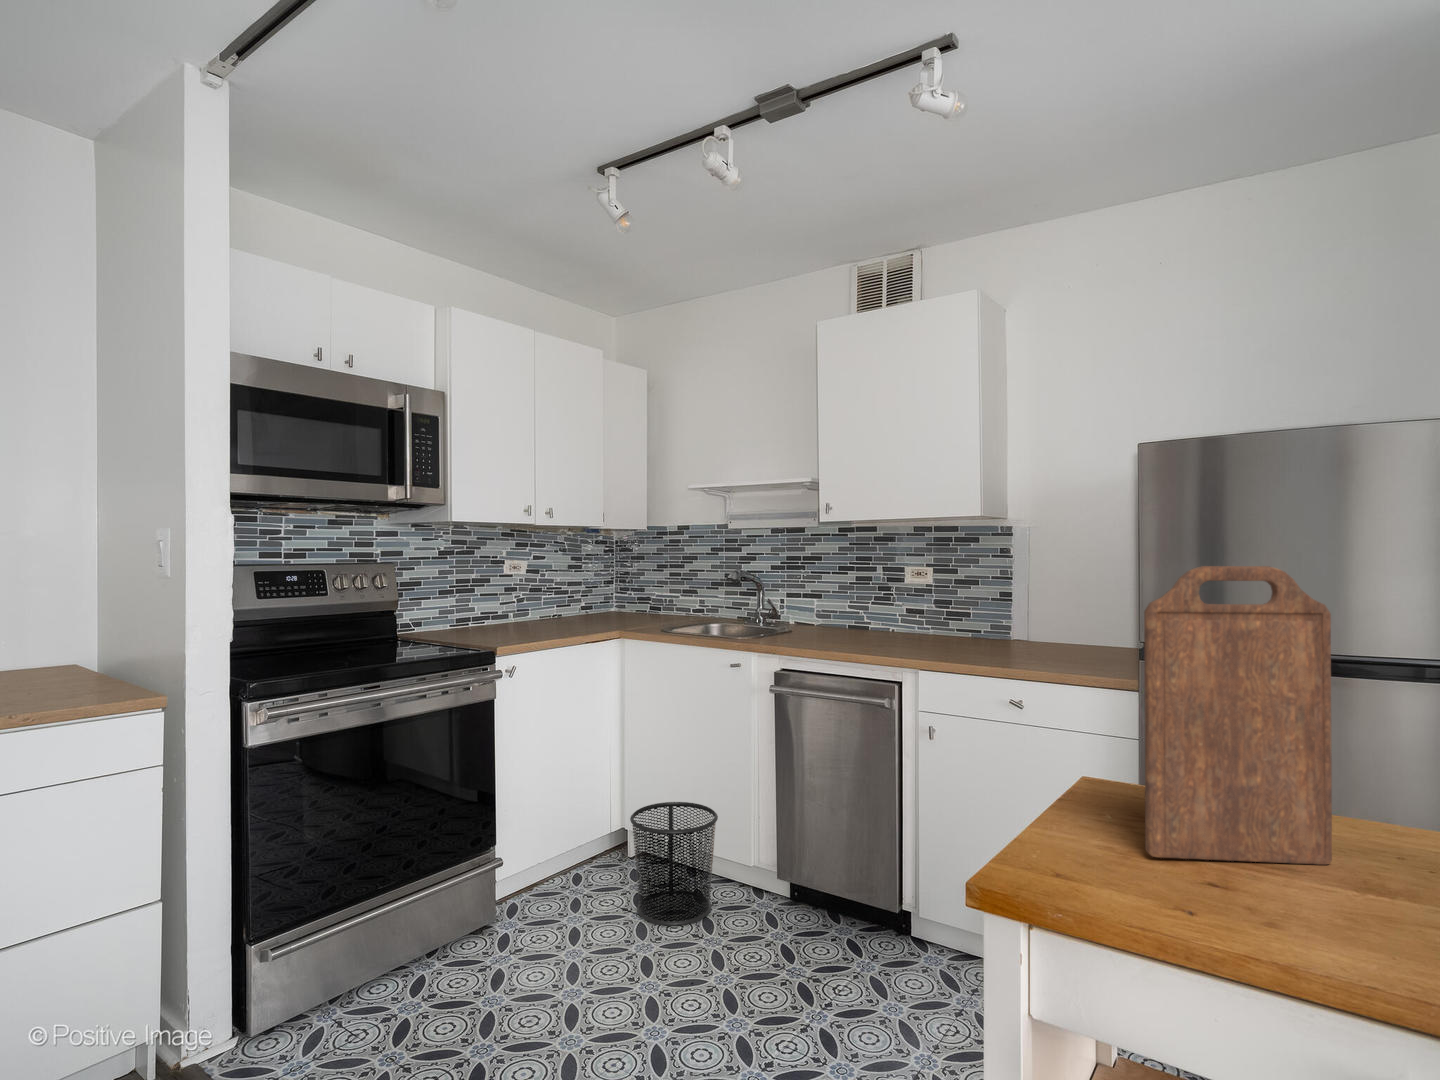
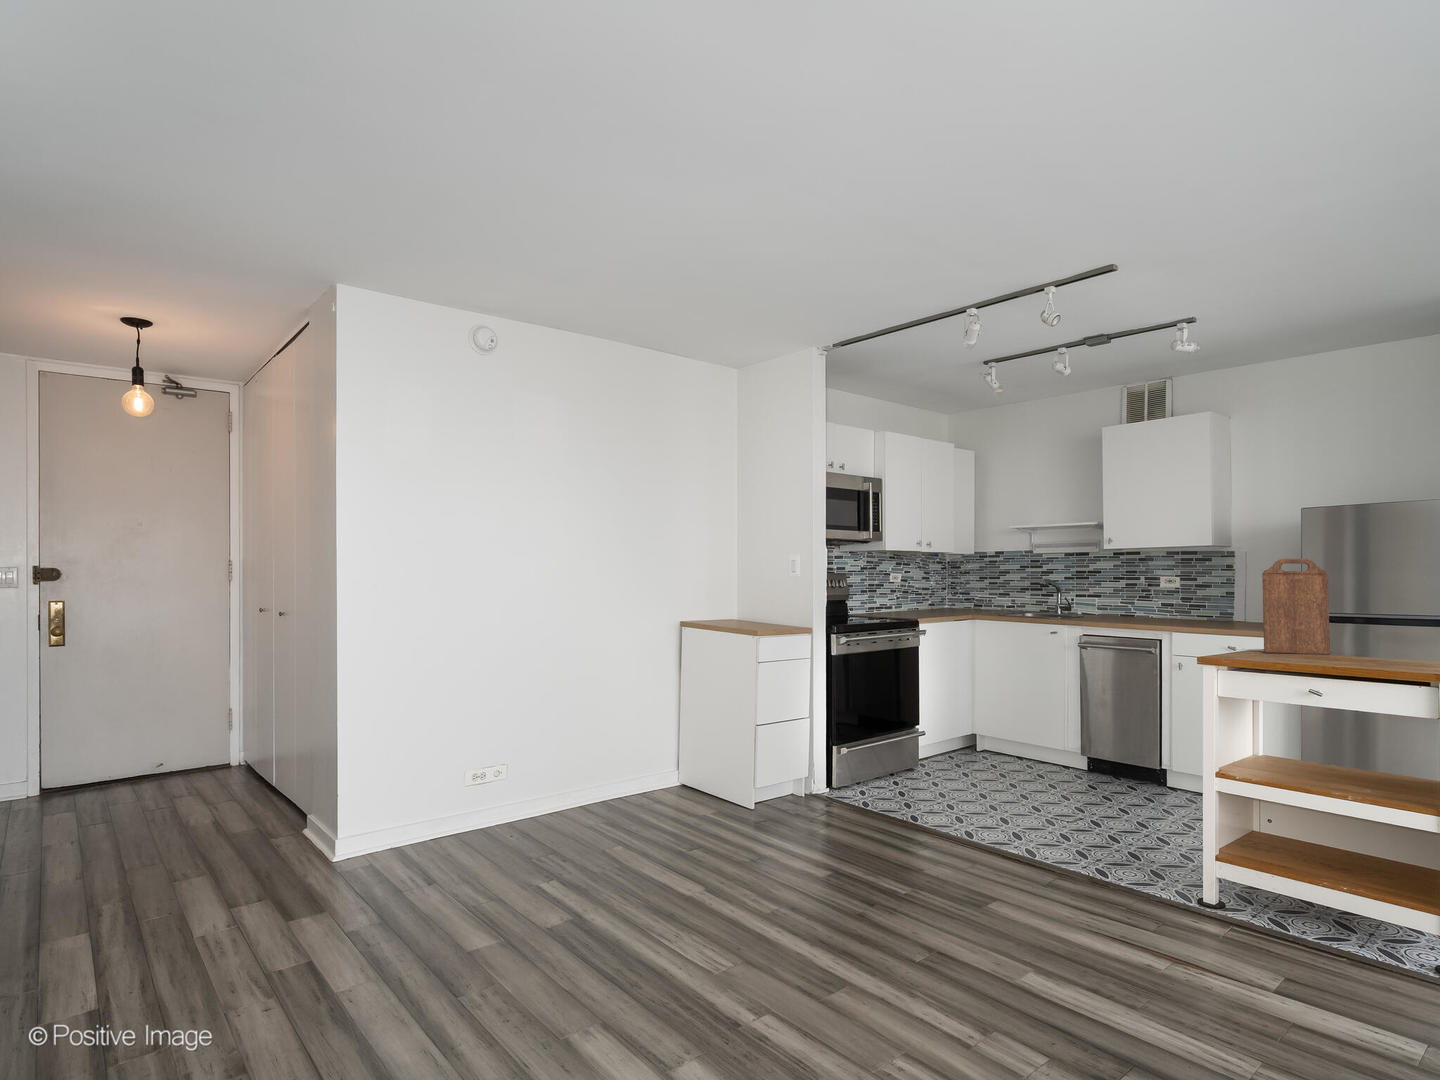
waste bin: present [630,802,718,926] -> none [993,711,1046,774]

